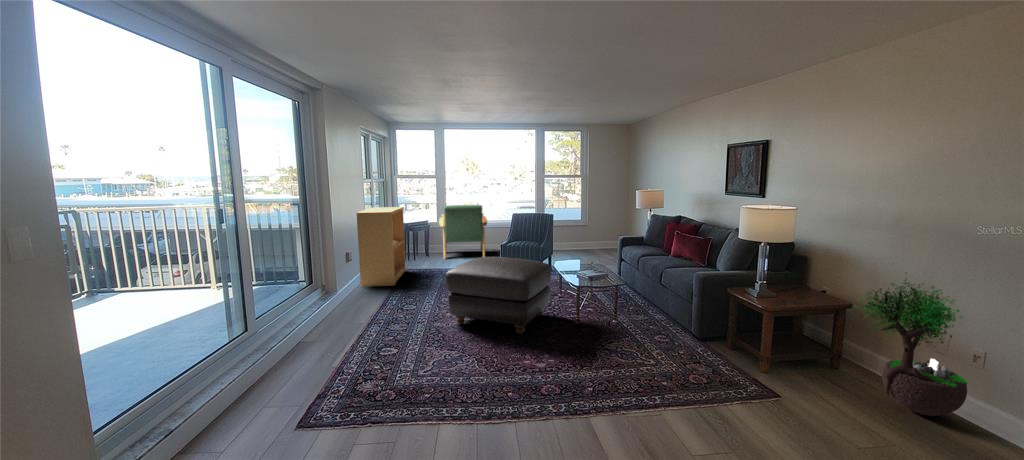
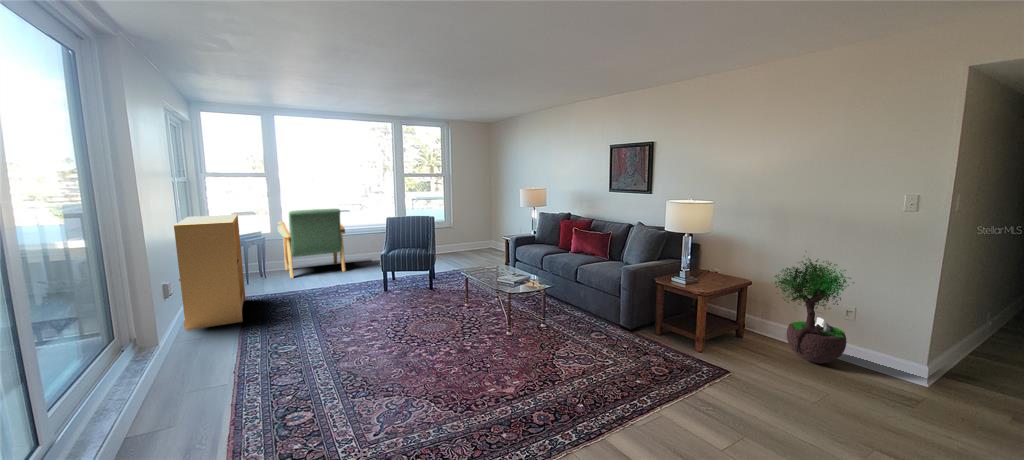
ottoman: present [445,257,551,334] -> none [356,270,474,360]

